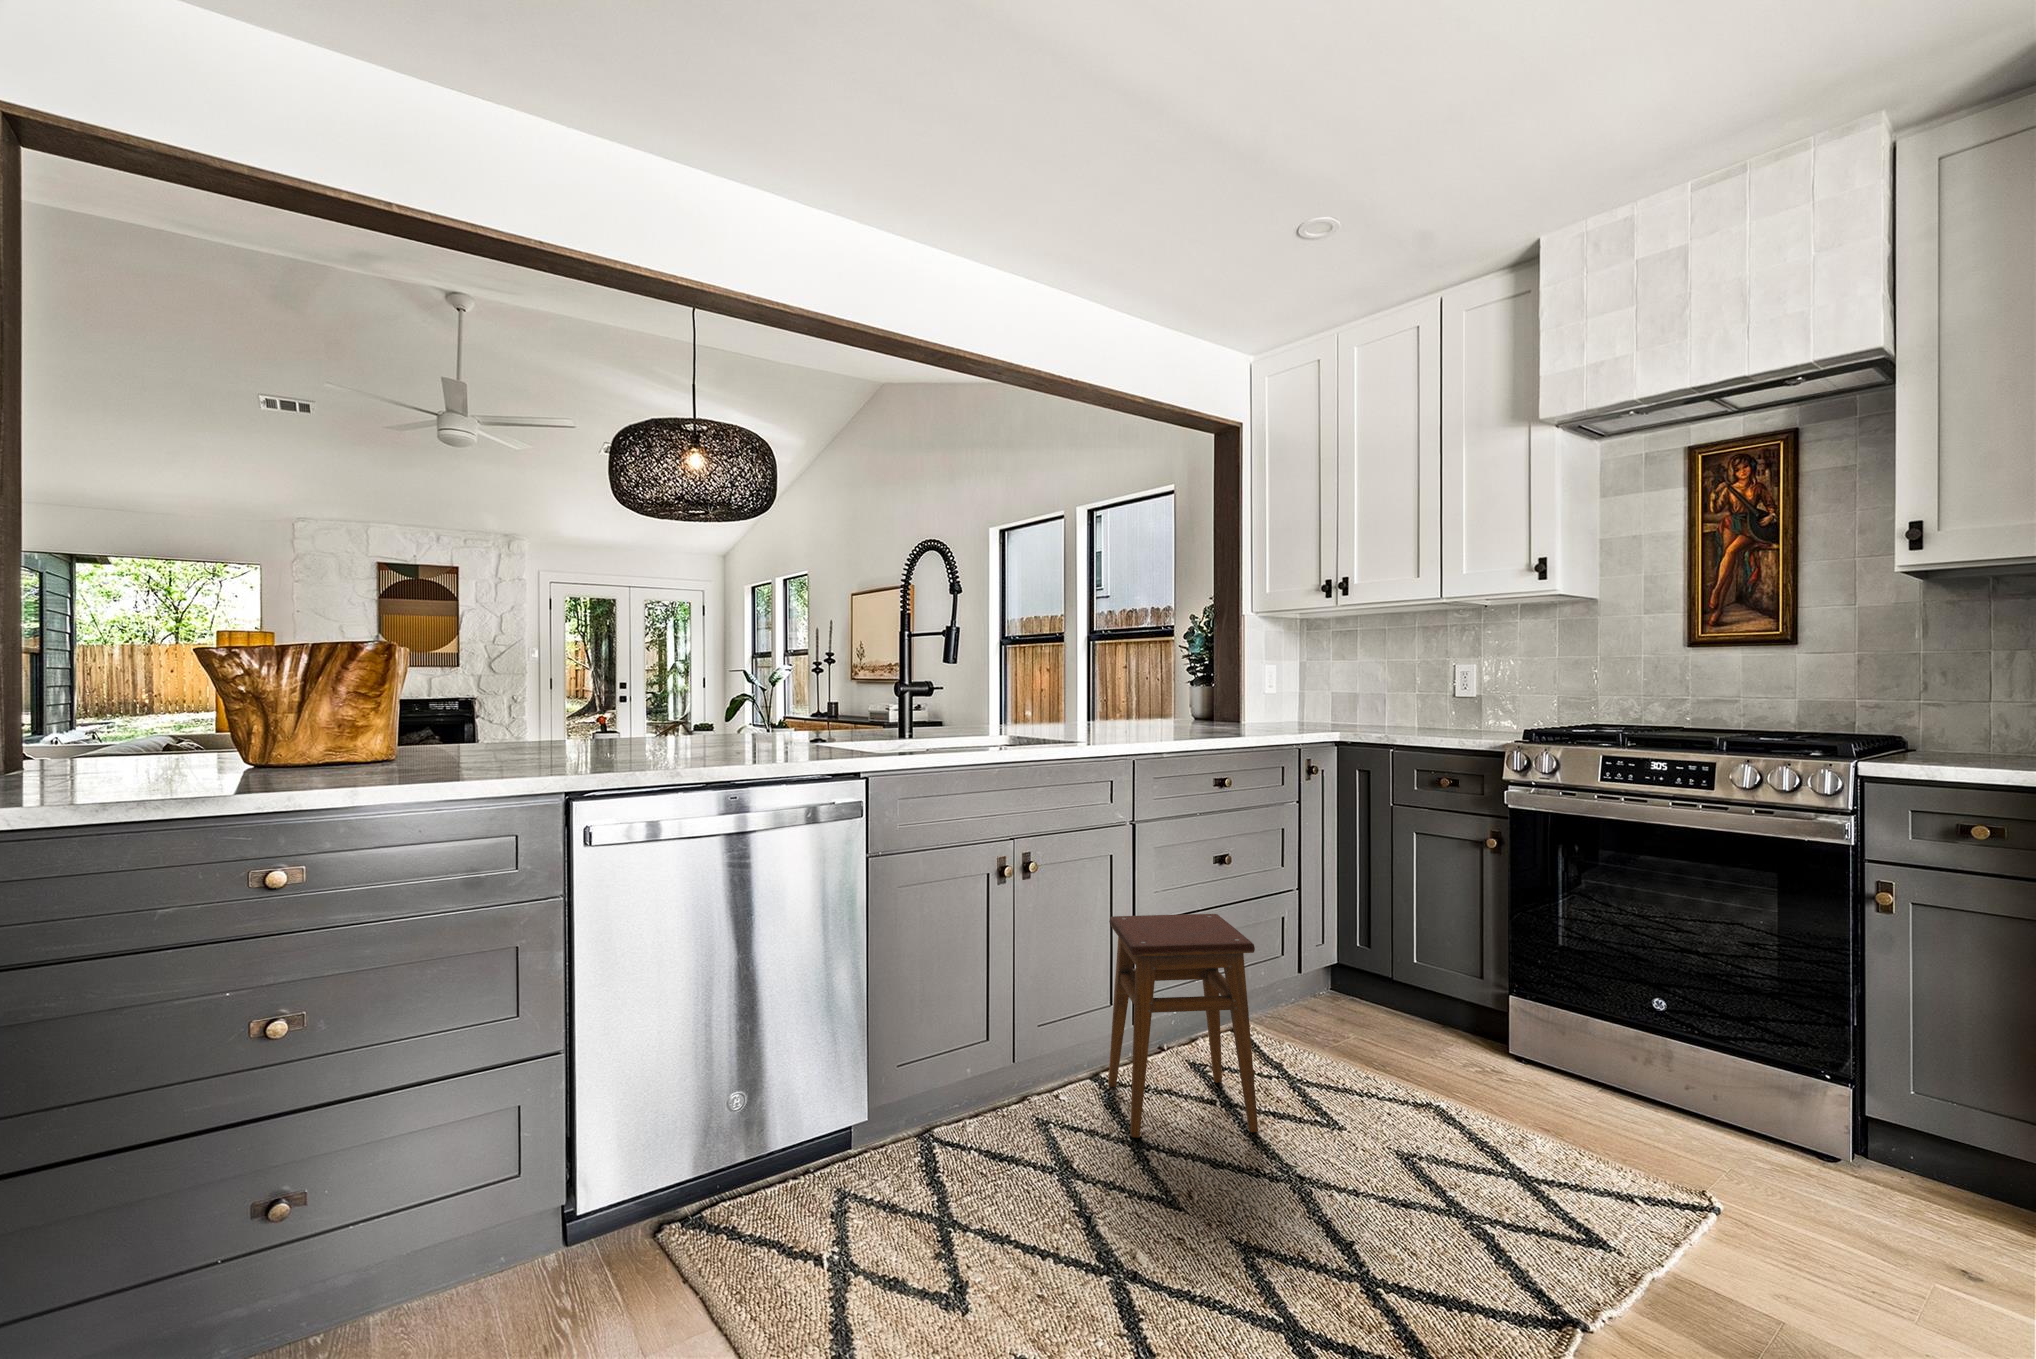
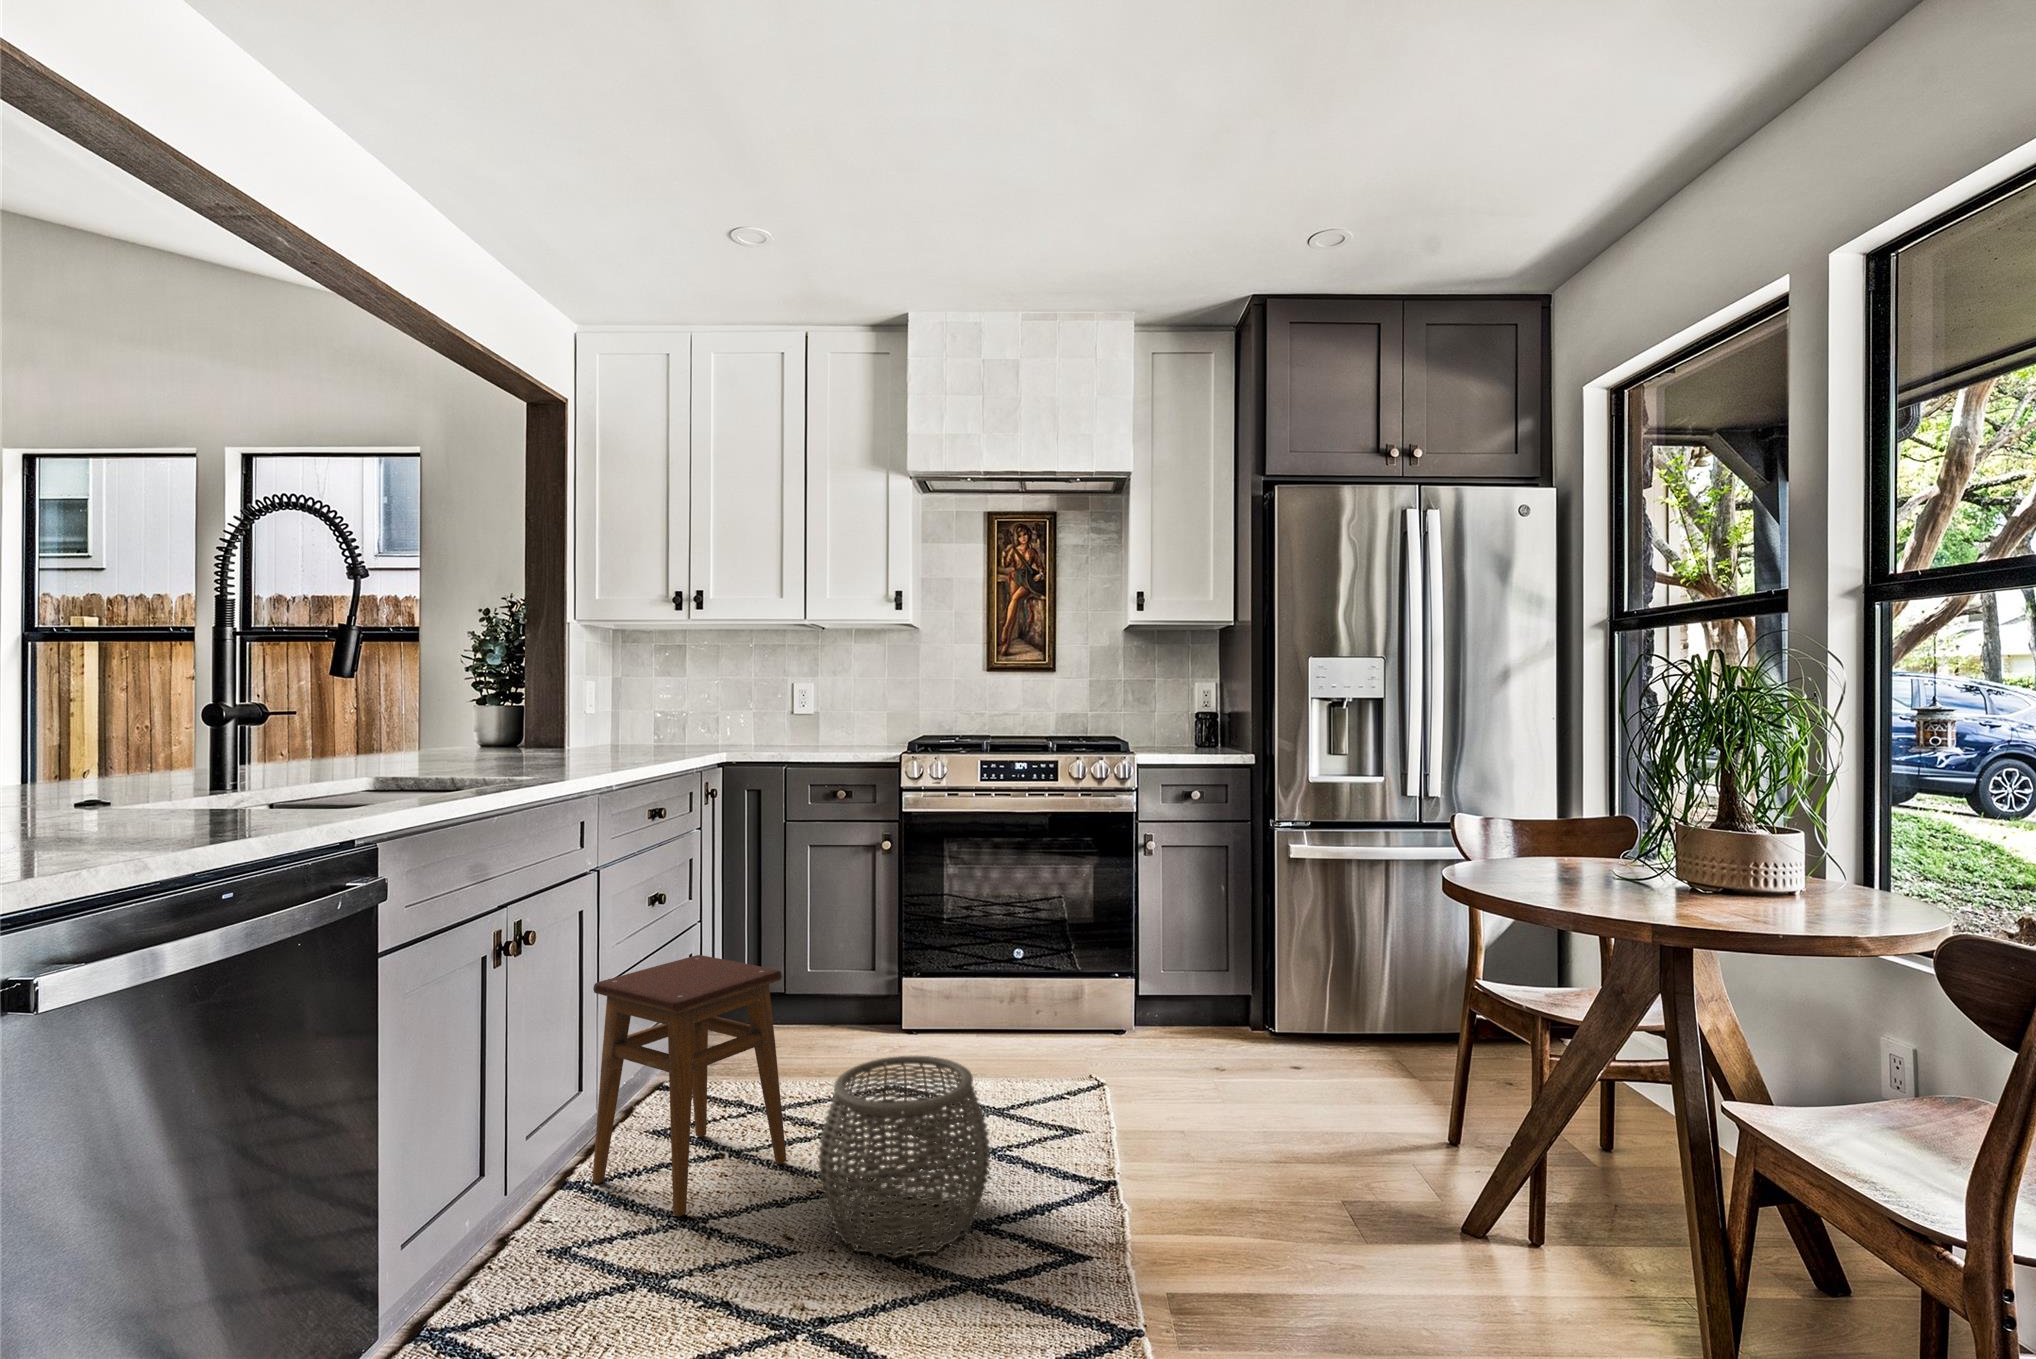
woven basket: none [1204,1055,1395,1281] -> present [818,1056,990,1258]

